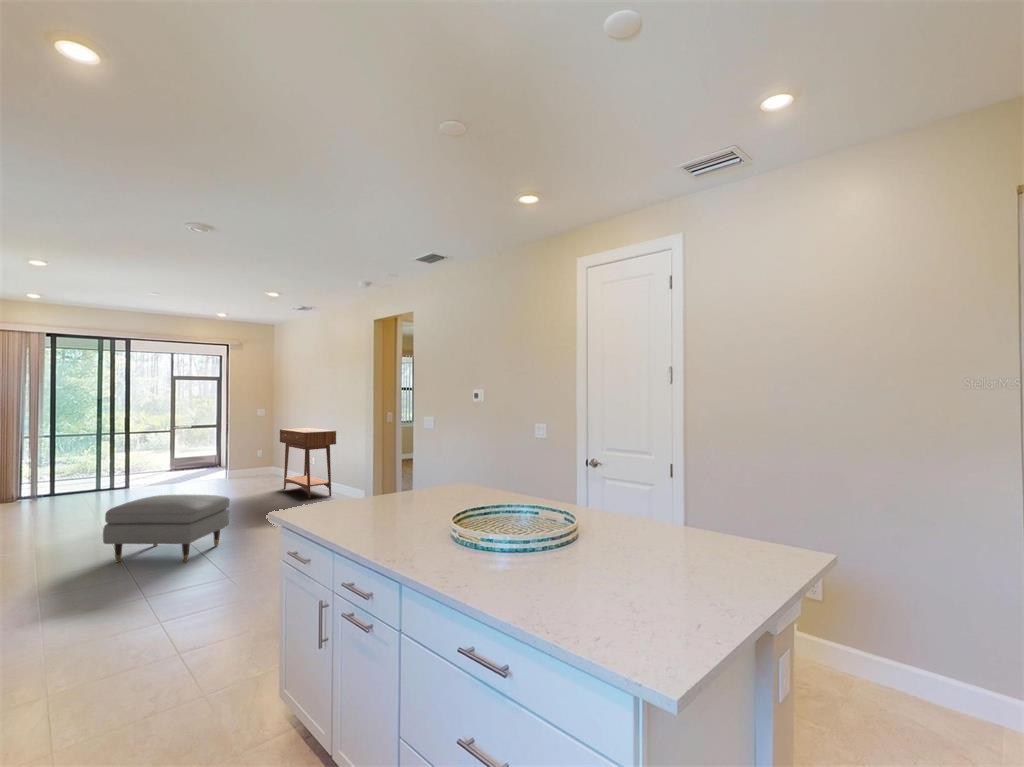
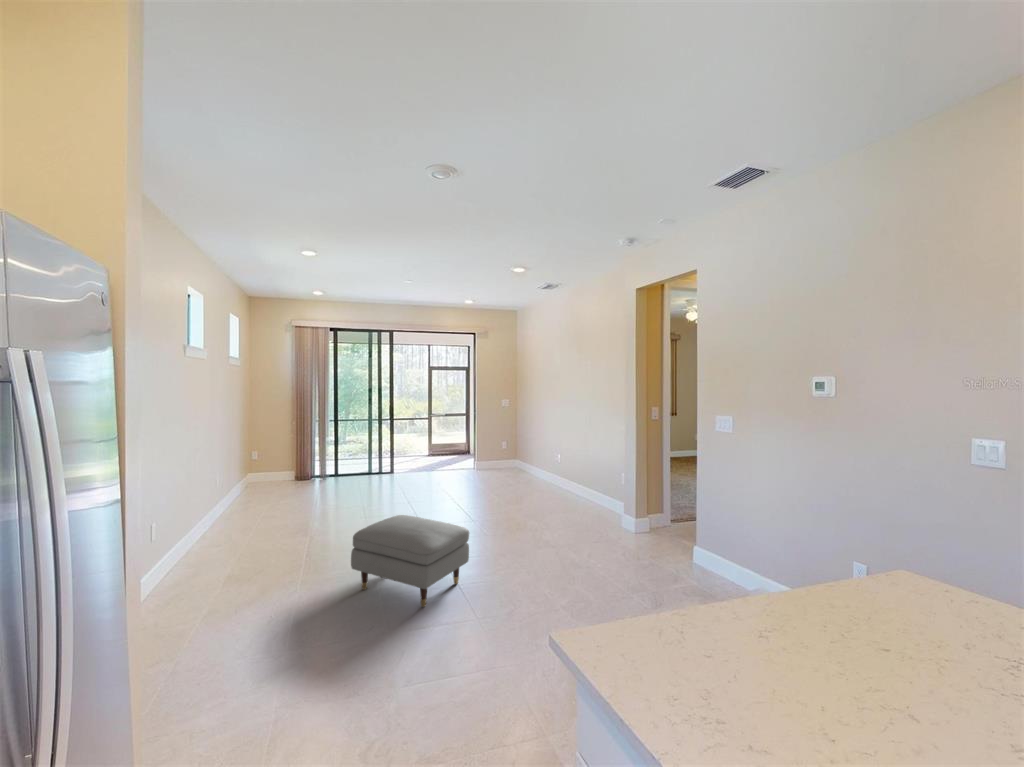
console table: present [280,428,336,498] -> none [523,429,584,516]

